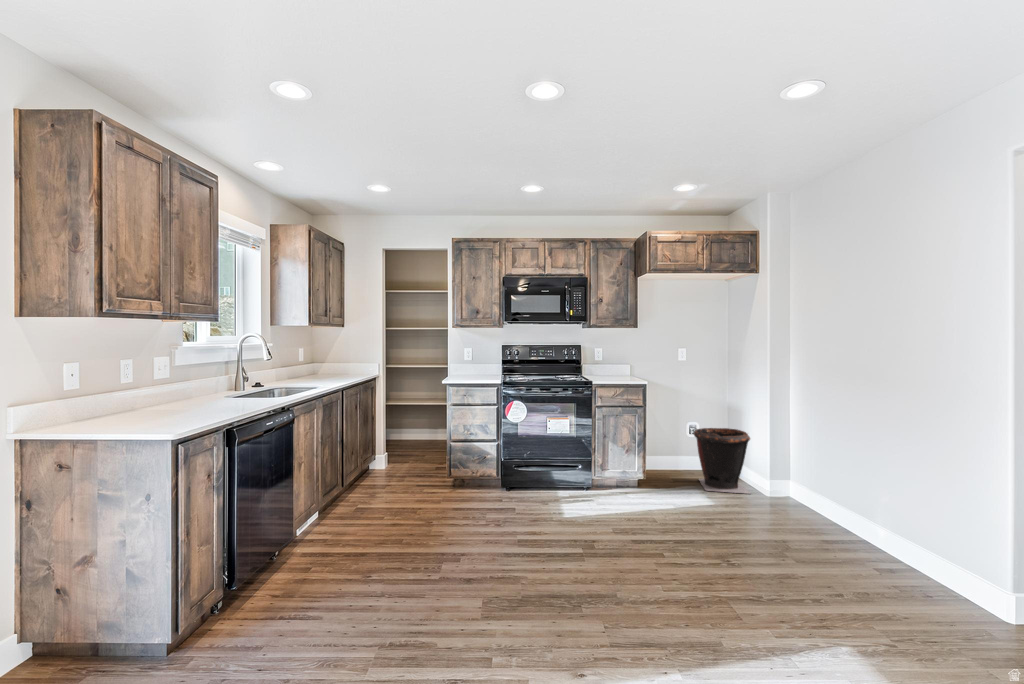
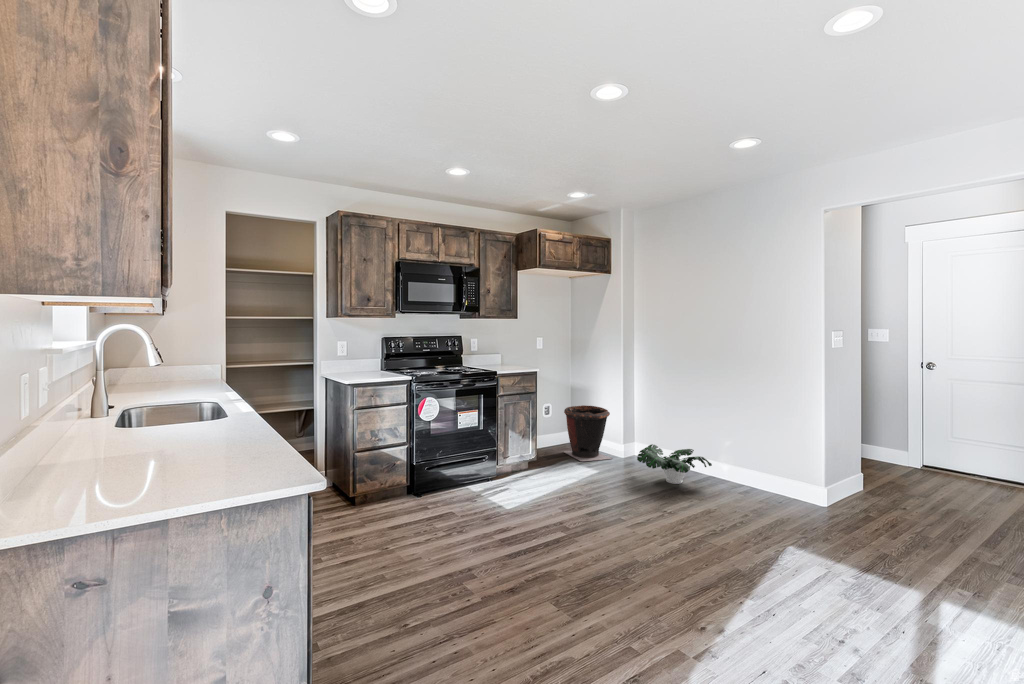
potted plant: none [747,479,851,533] -> present [637,444,712,484]

